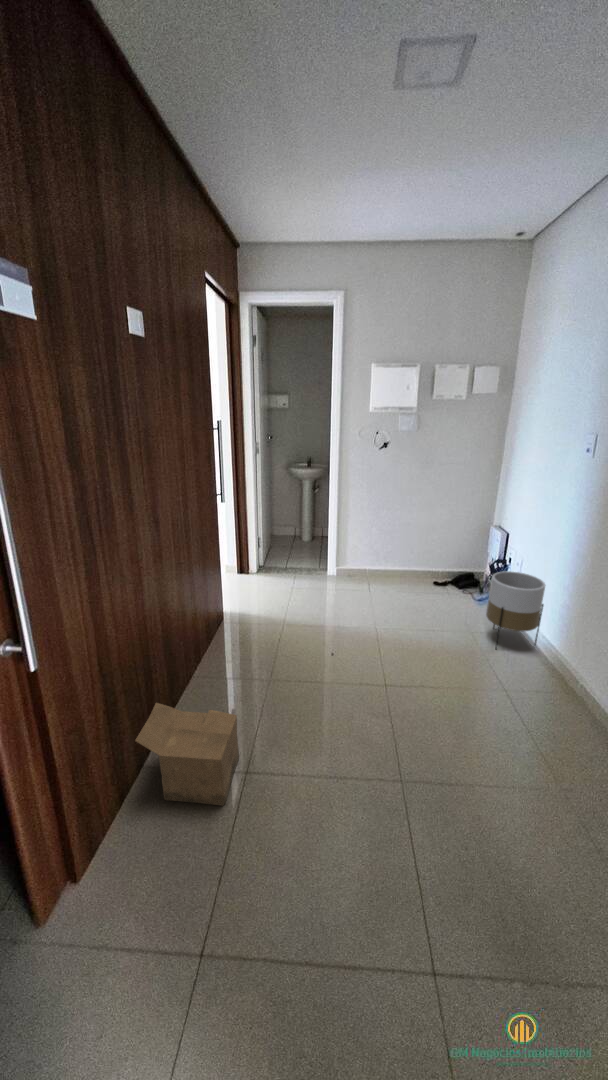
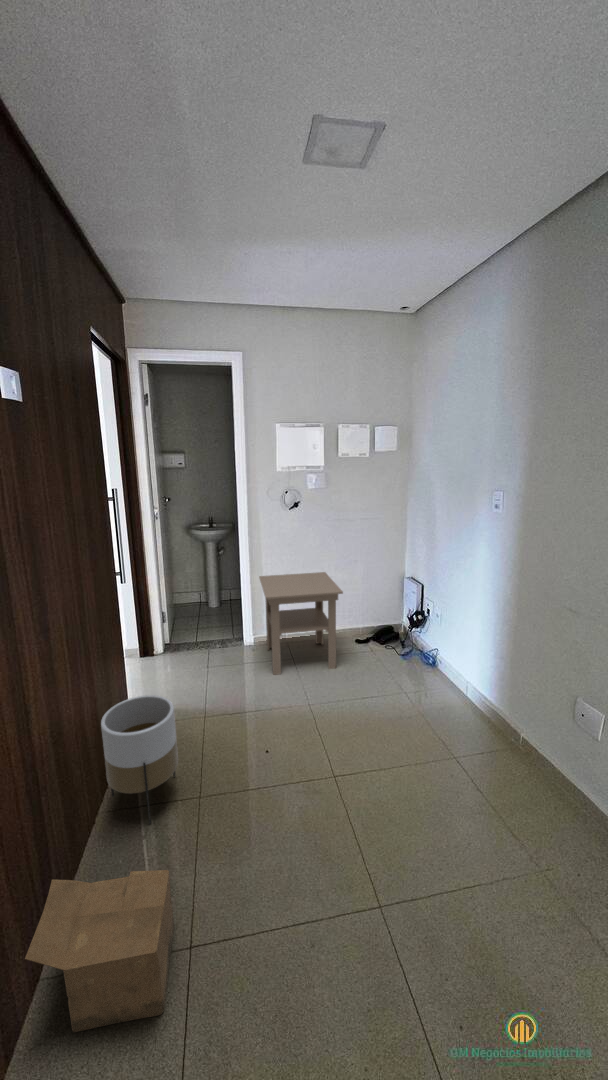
side table: none [345,512,421,603] -> present [259,572,343,675]
planter: present [486,571,545,649] -> present [101,695,178,824]

